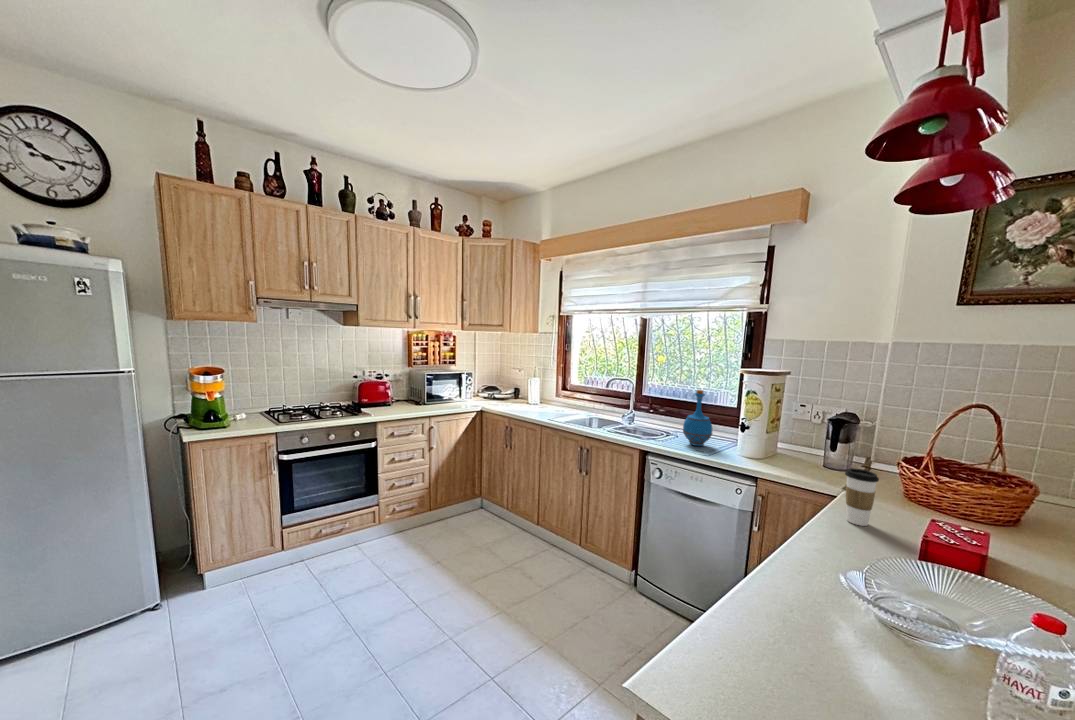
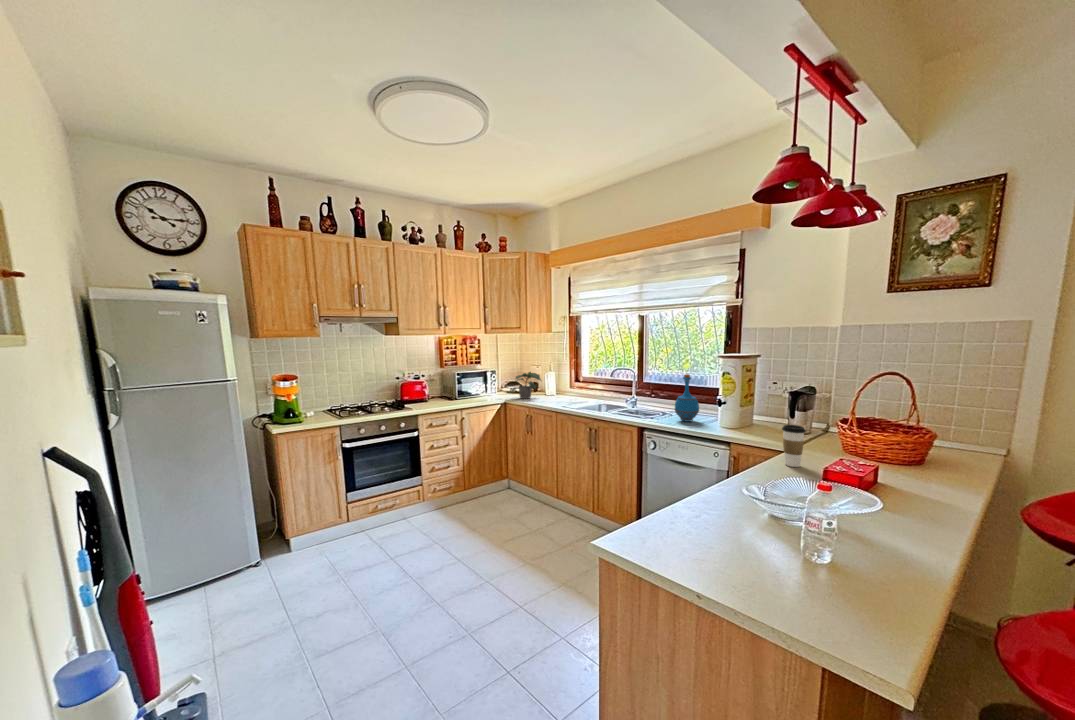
potted plant: none [494,375,525,407] -> present [516,372,541,399]

